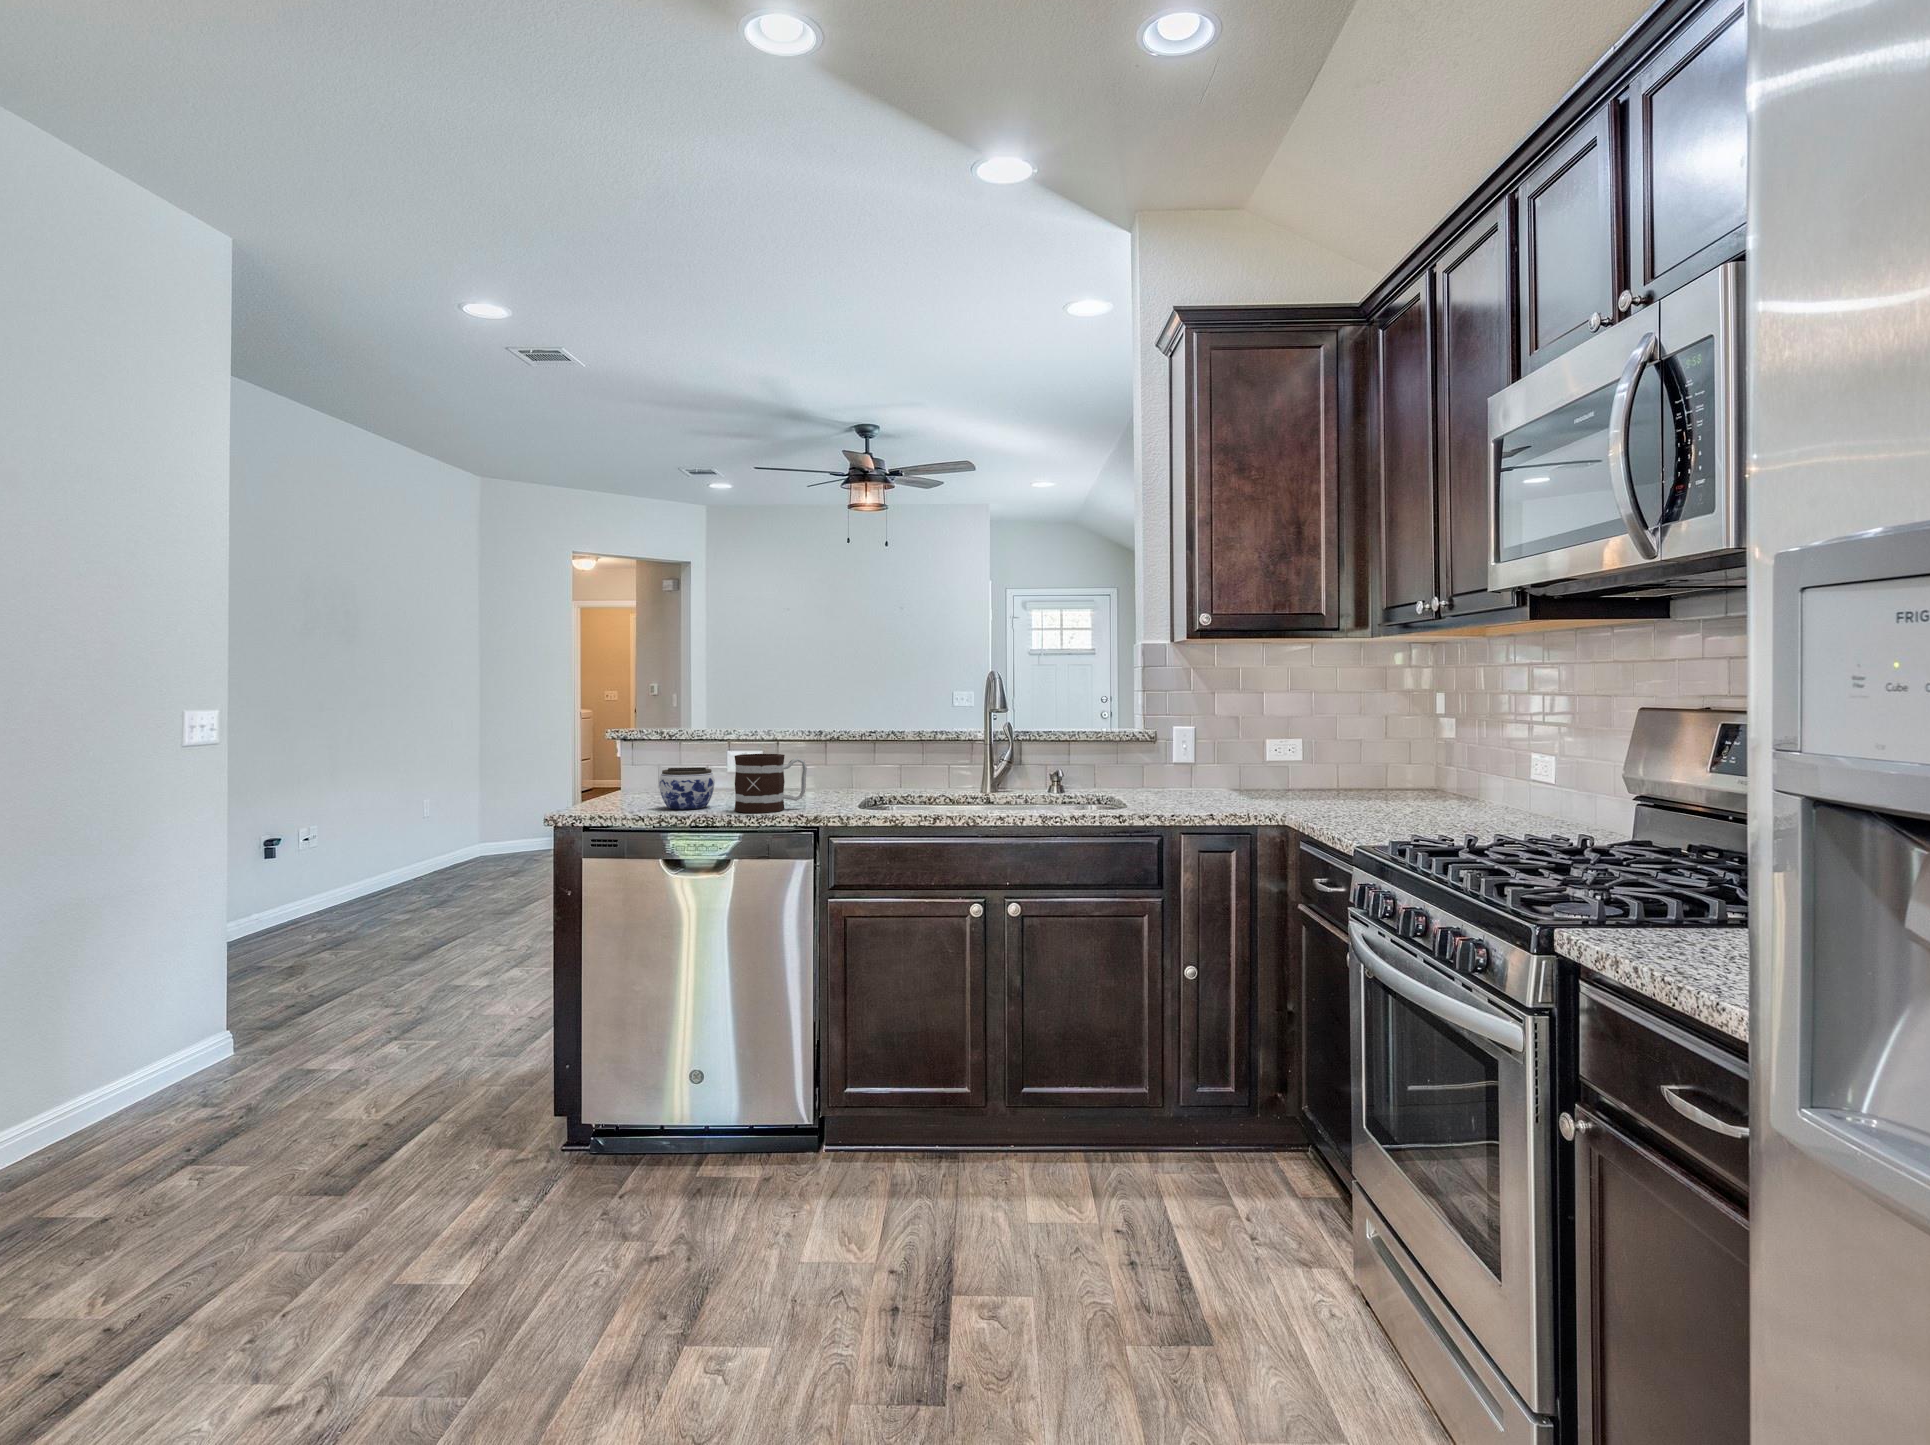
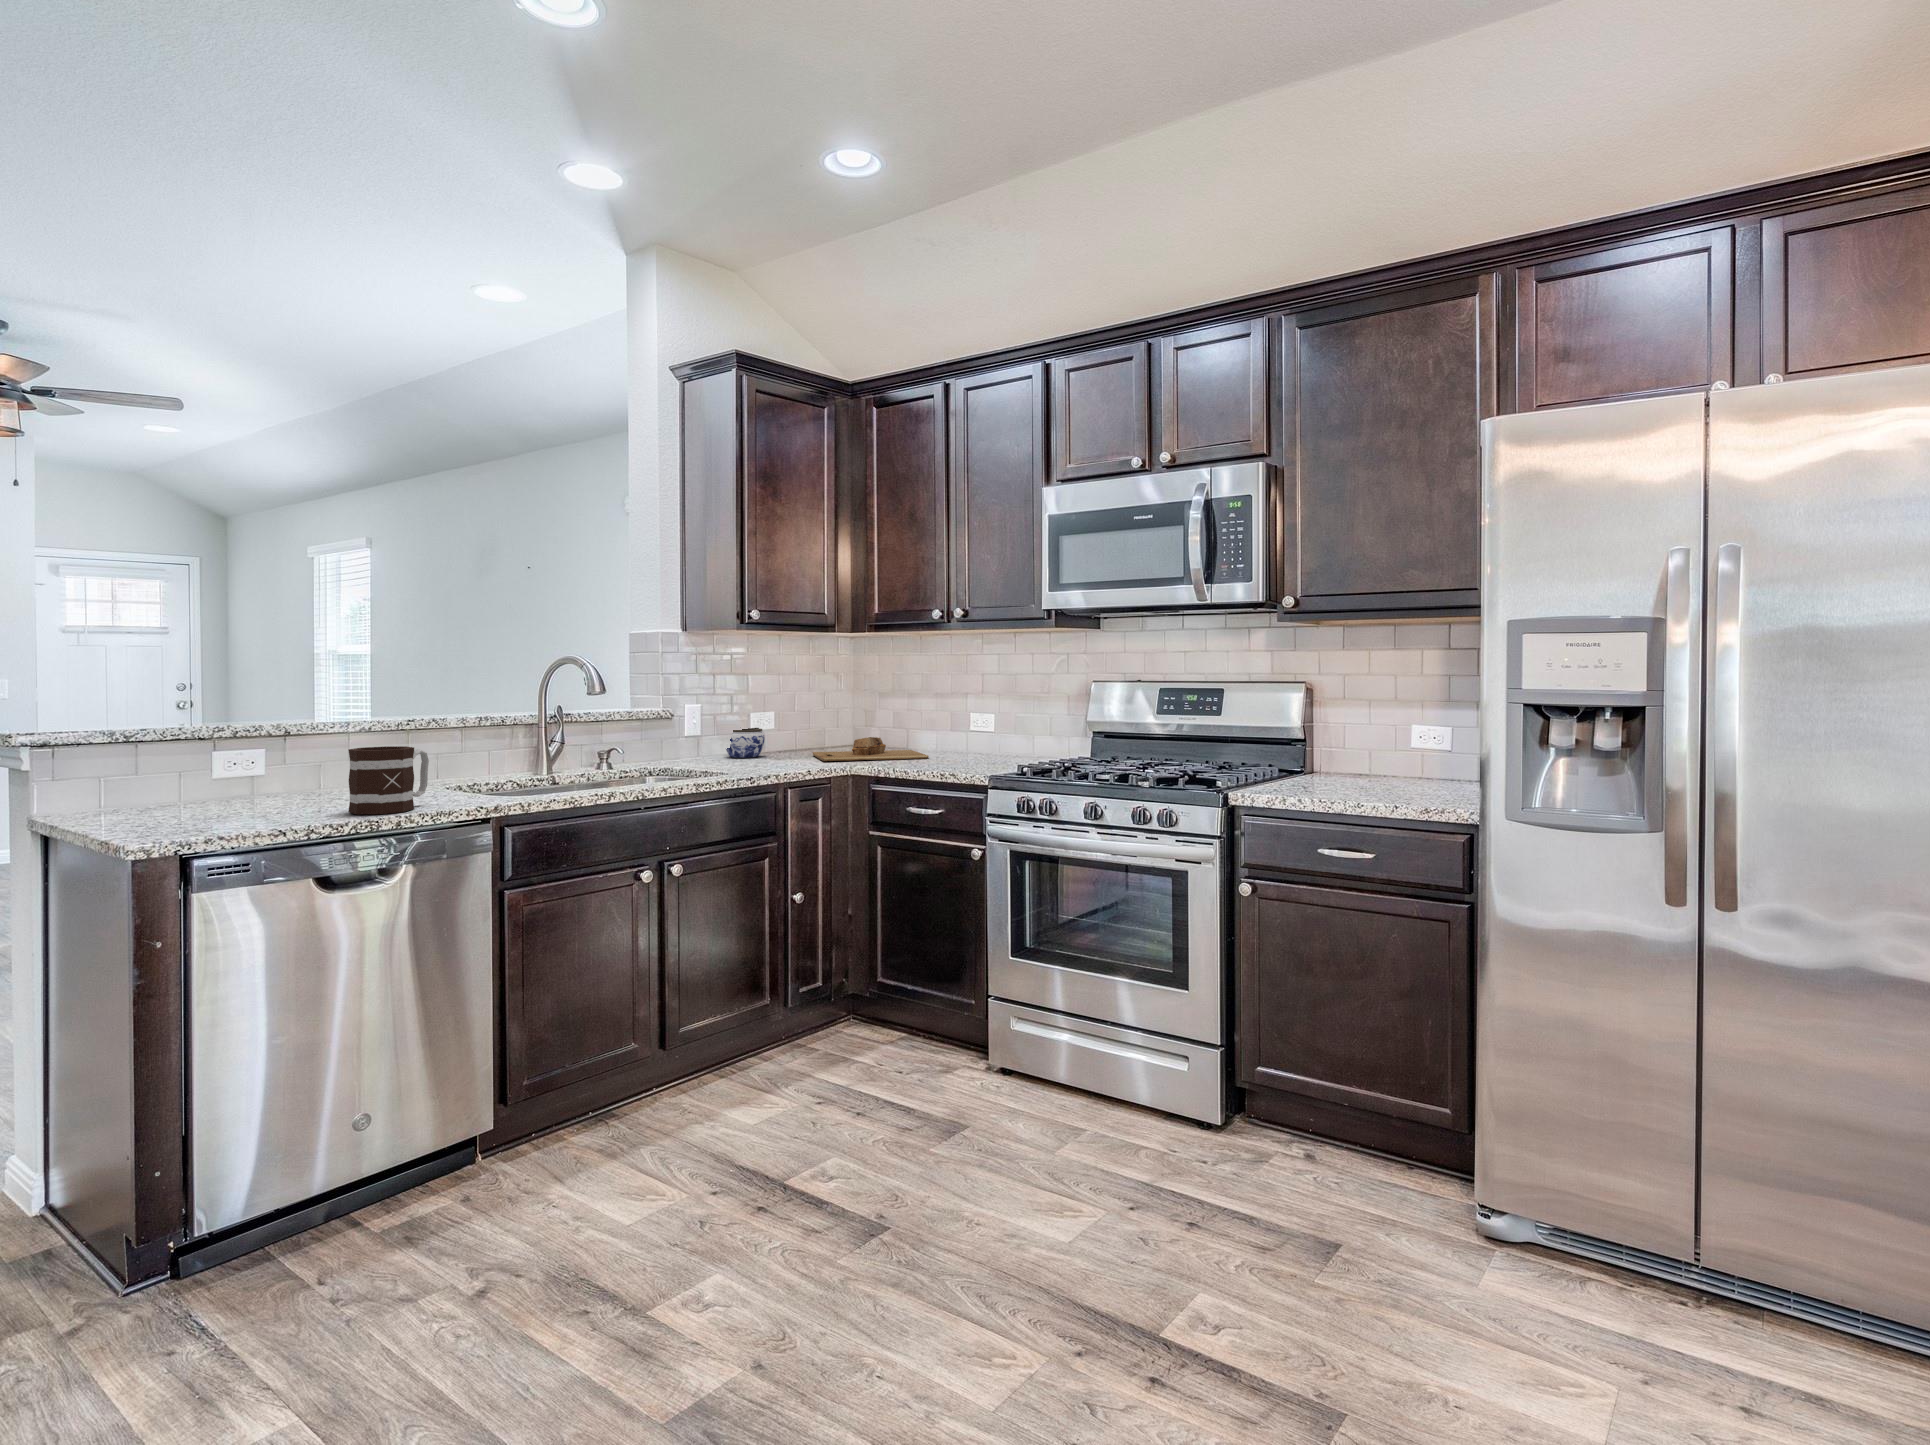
jar: present [659,767,715,809] -> present [726,728,765,758]
cutting board: none [1292,777,1466,814] -> present [813,737,929,761]

